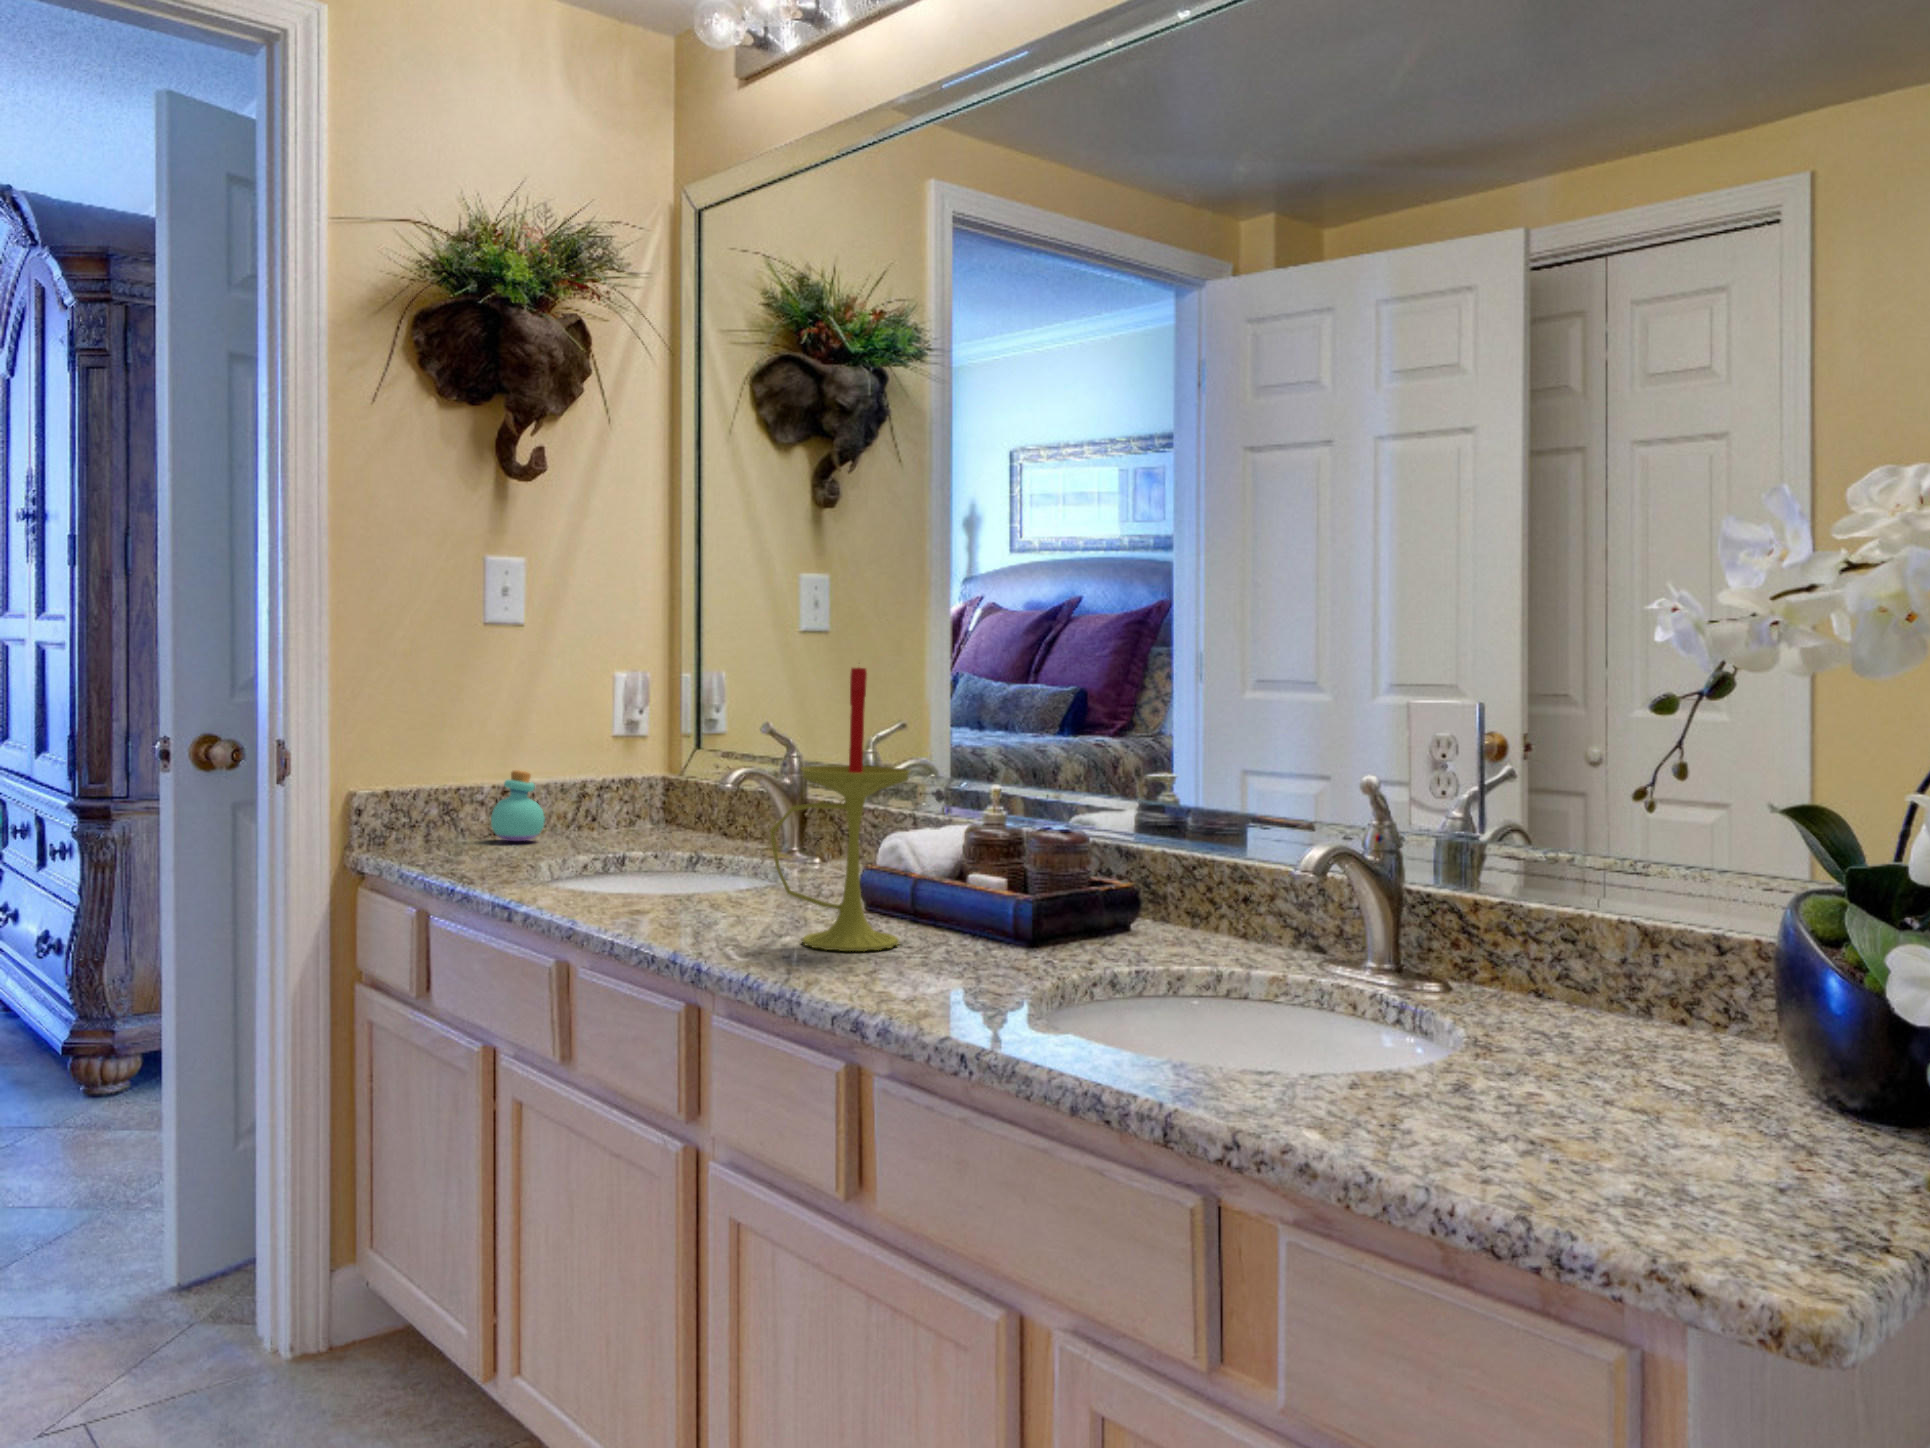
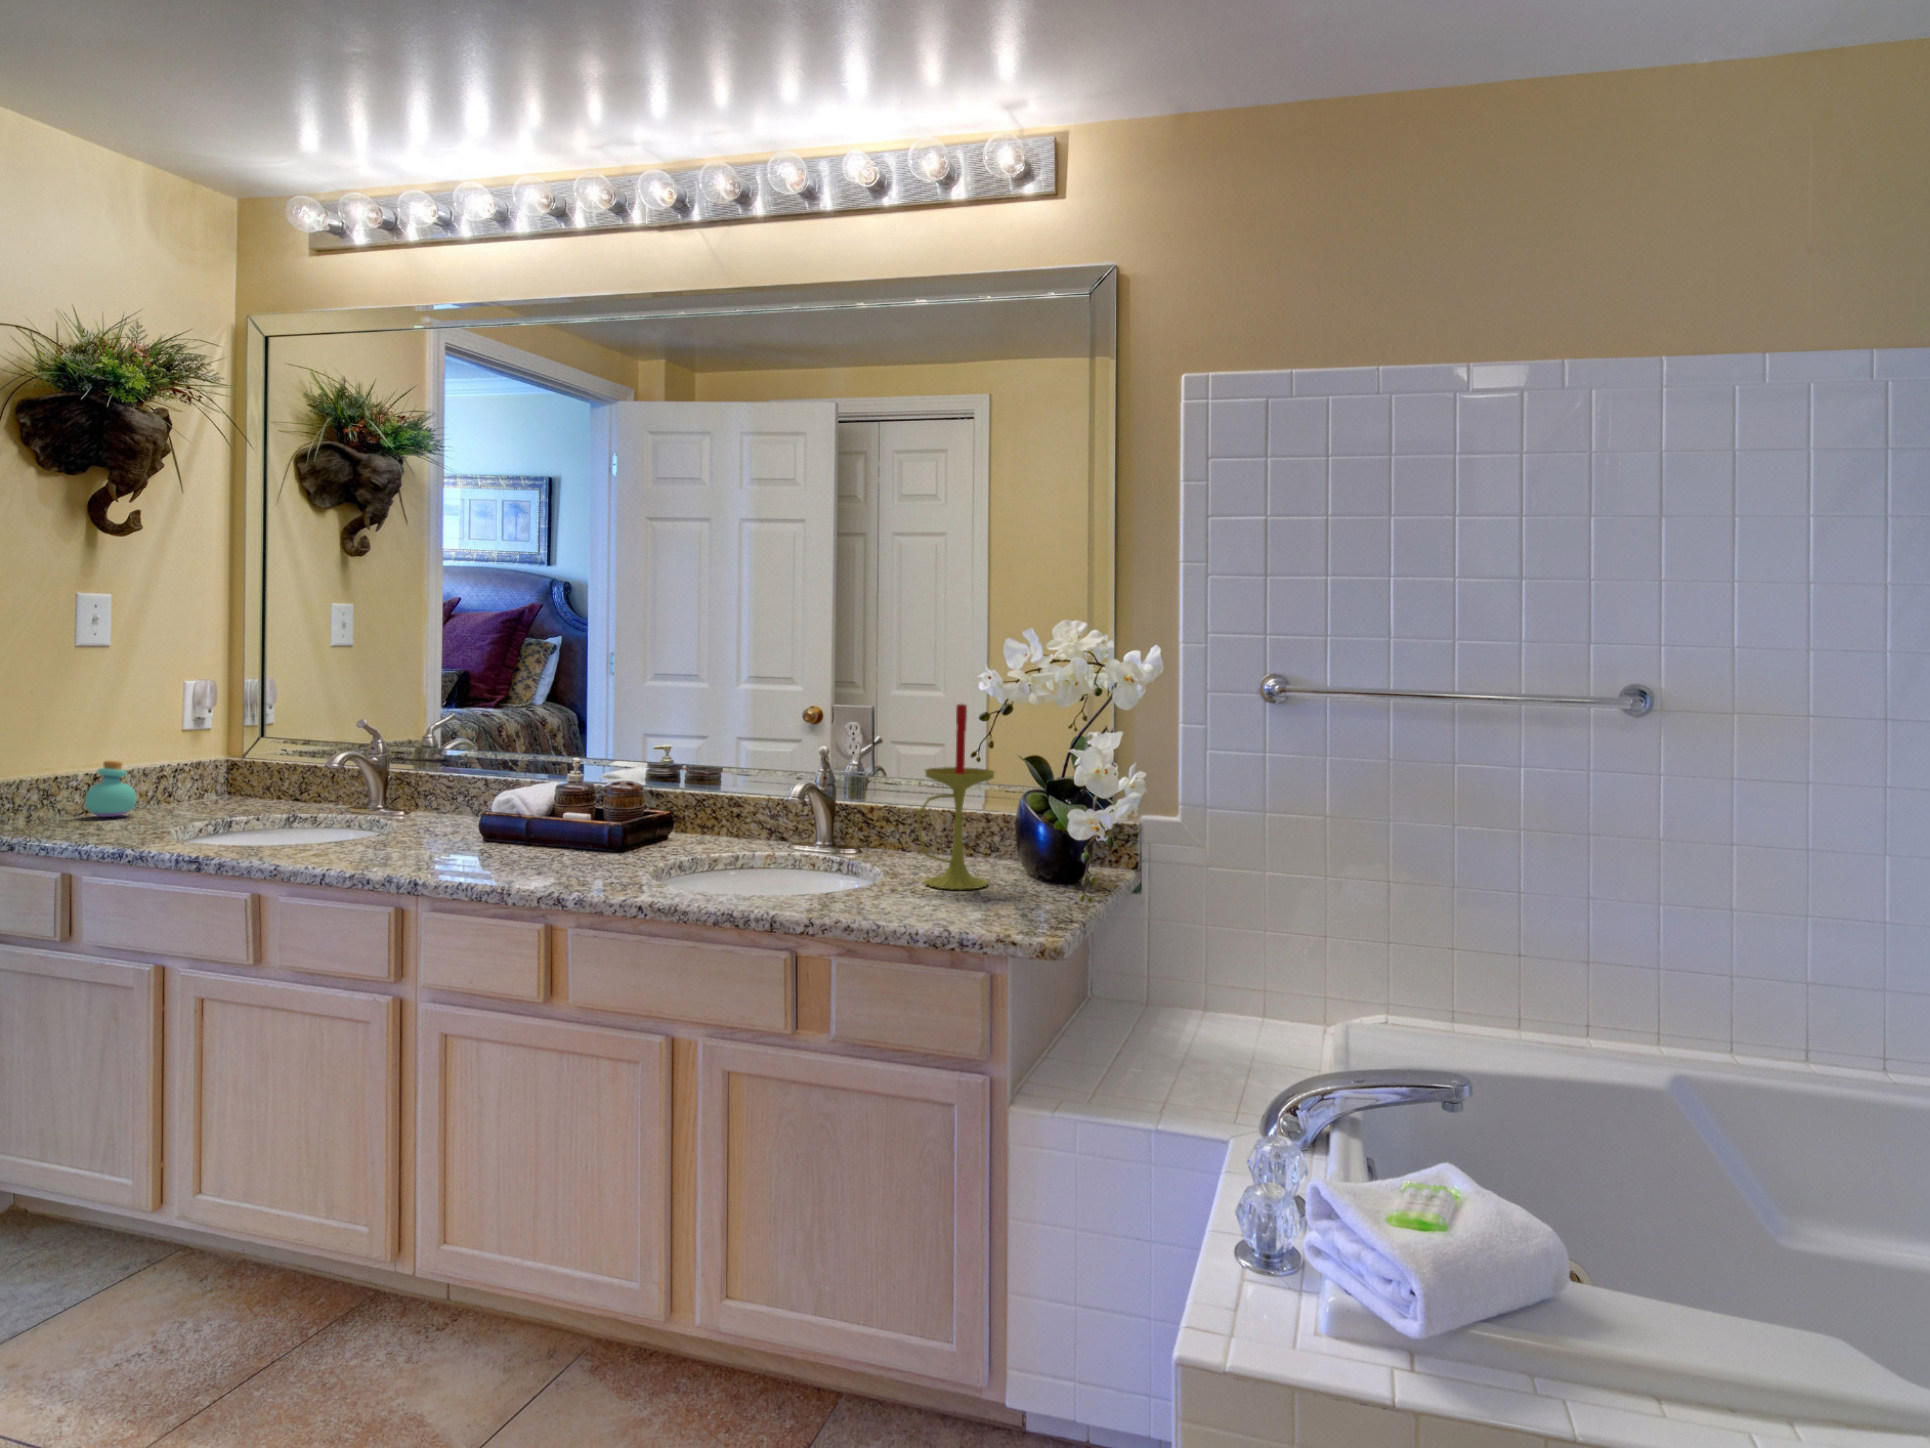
candle: present [770,668,909,951] -> present [916,704,995,890]

